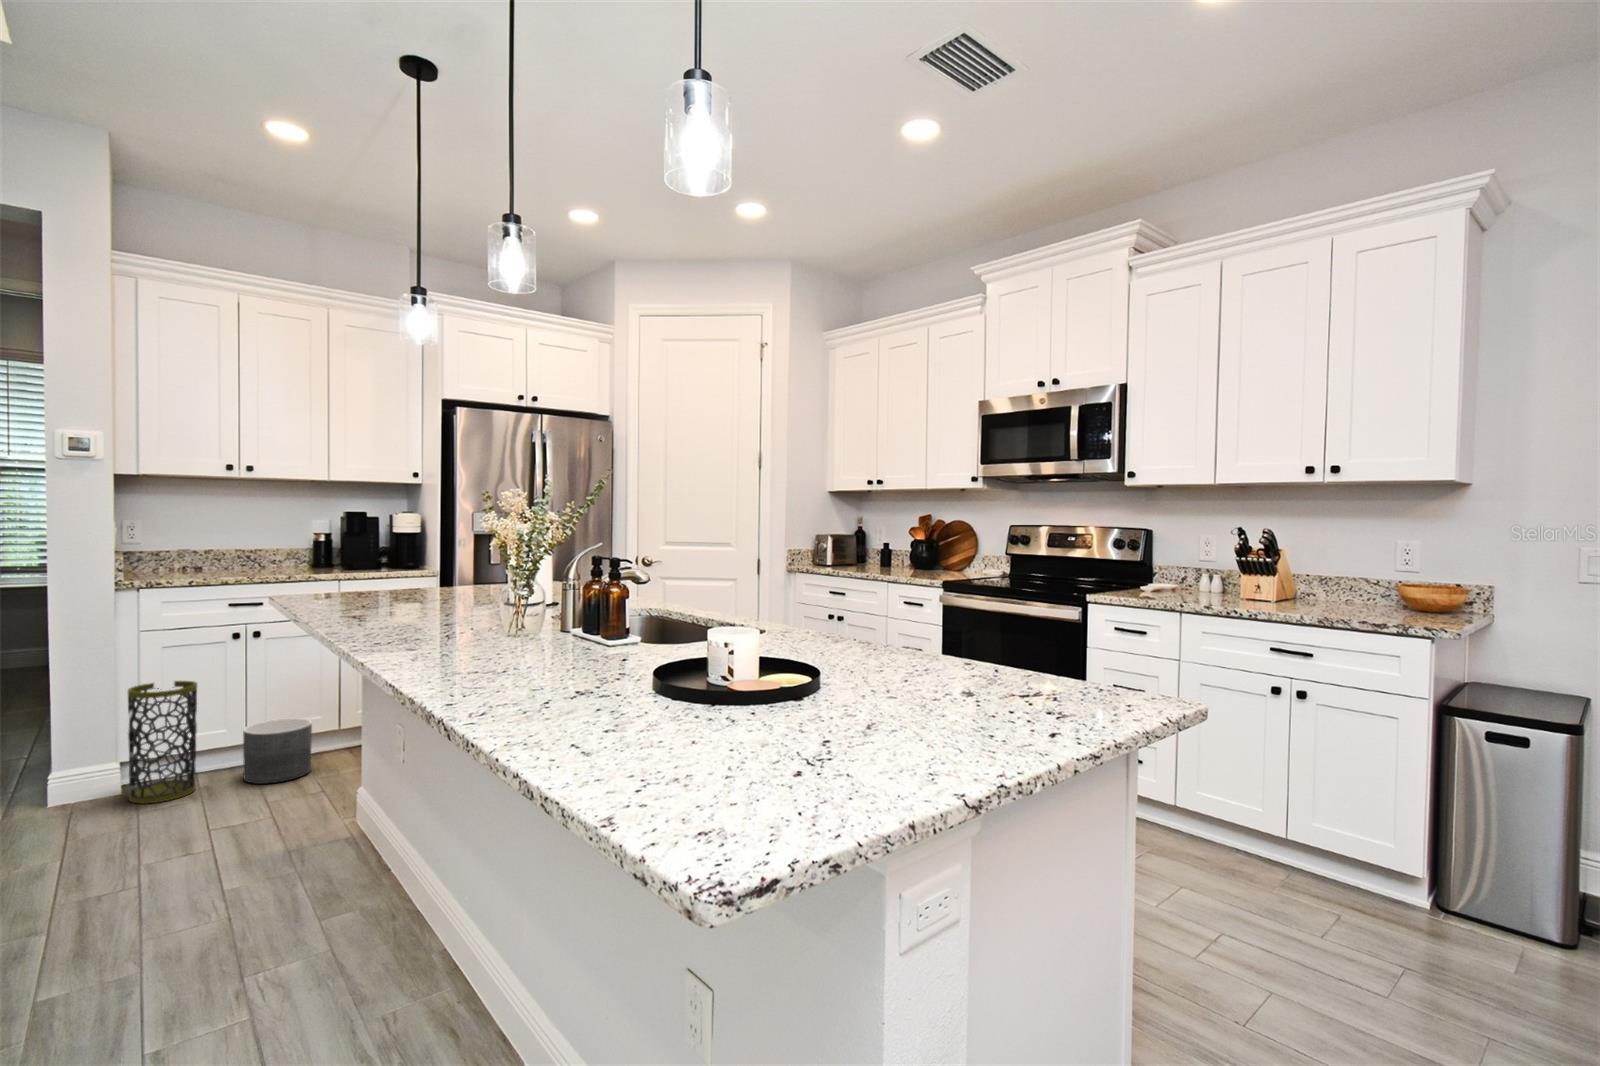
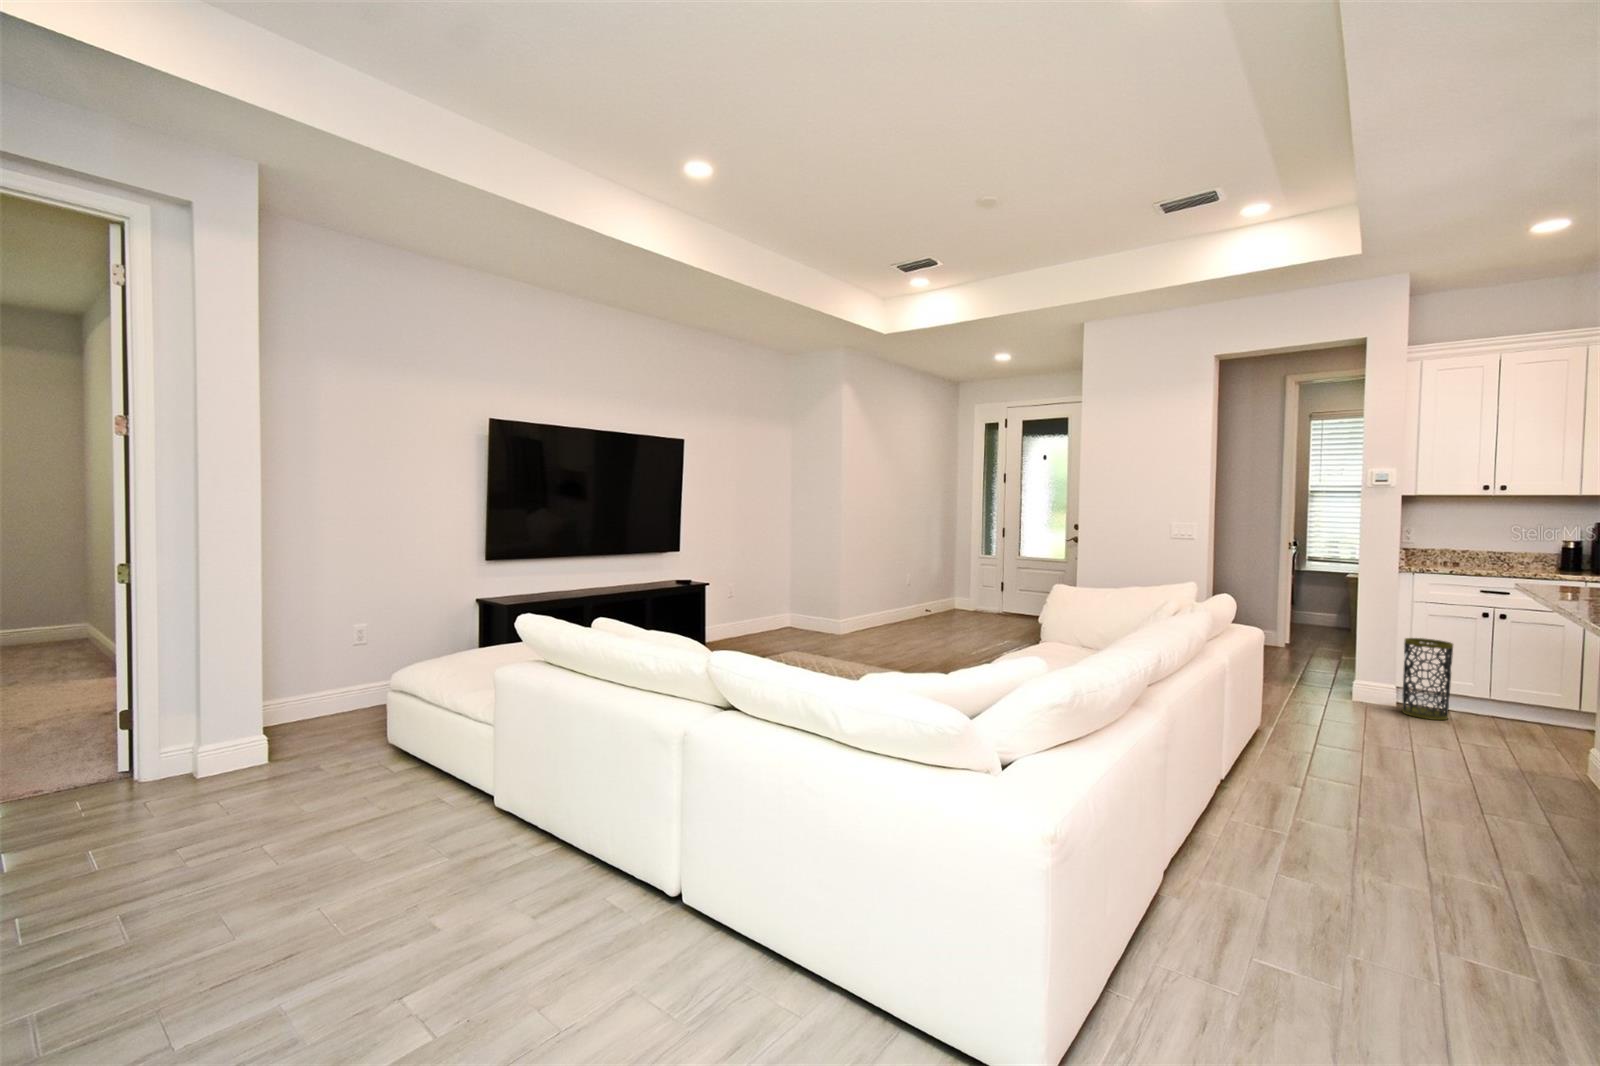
planter: present [243,718,312,784] -> none [1486,685,1551,735]

